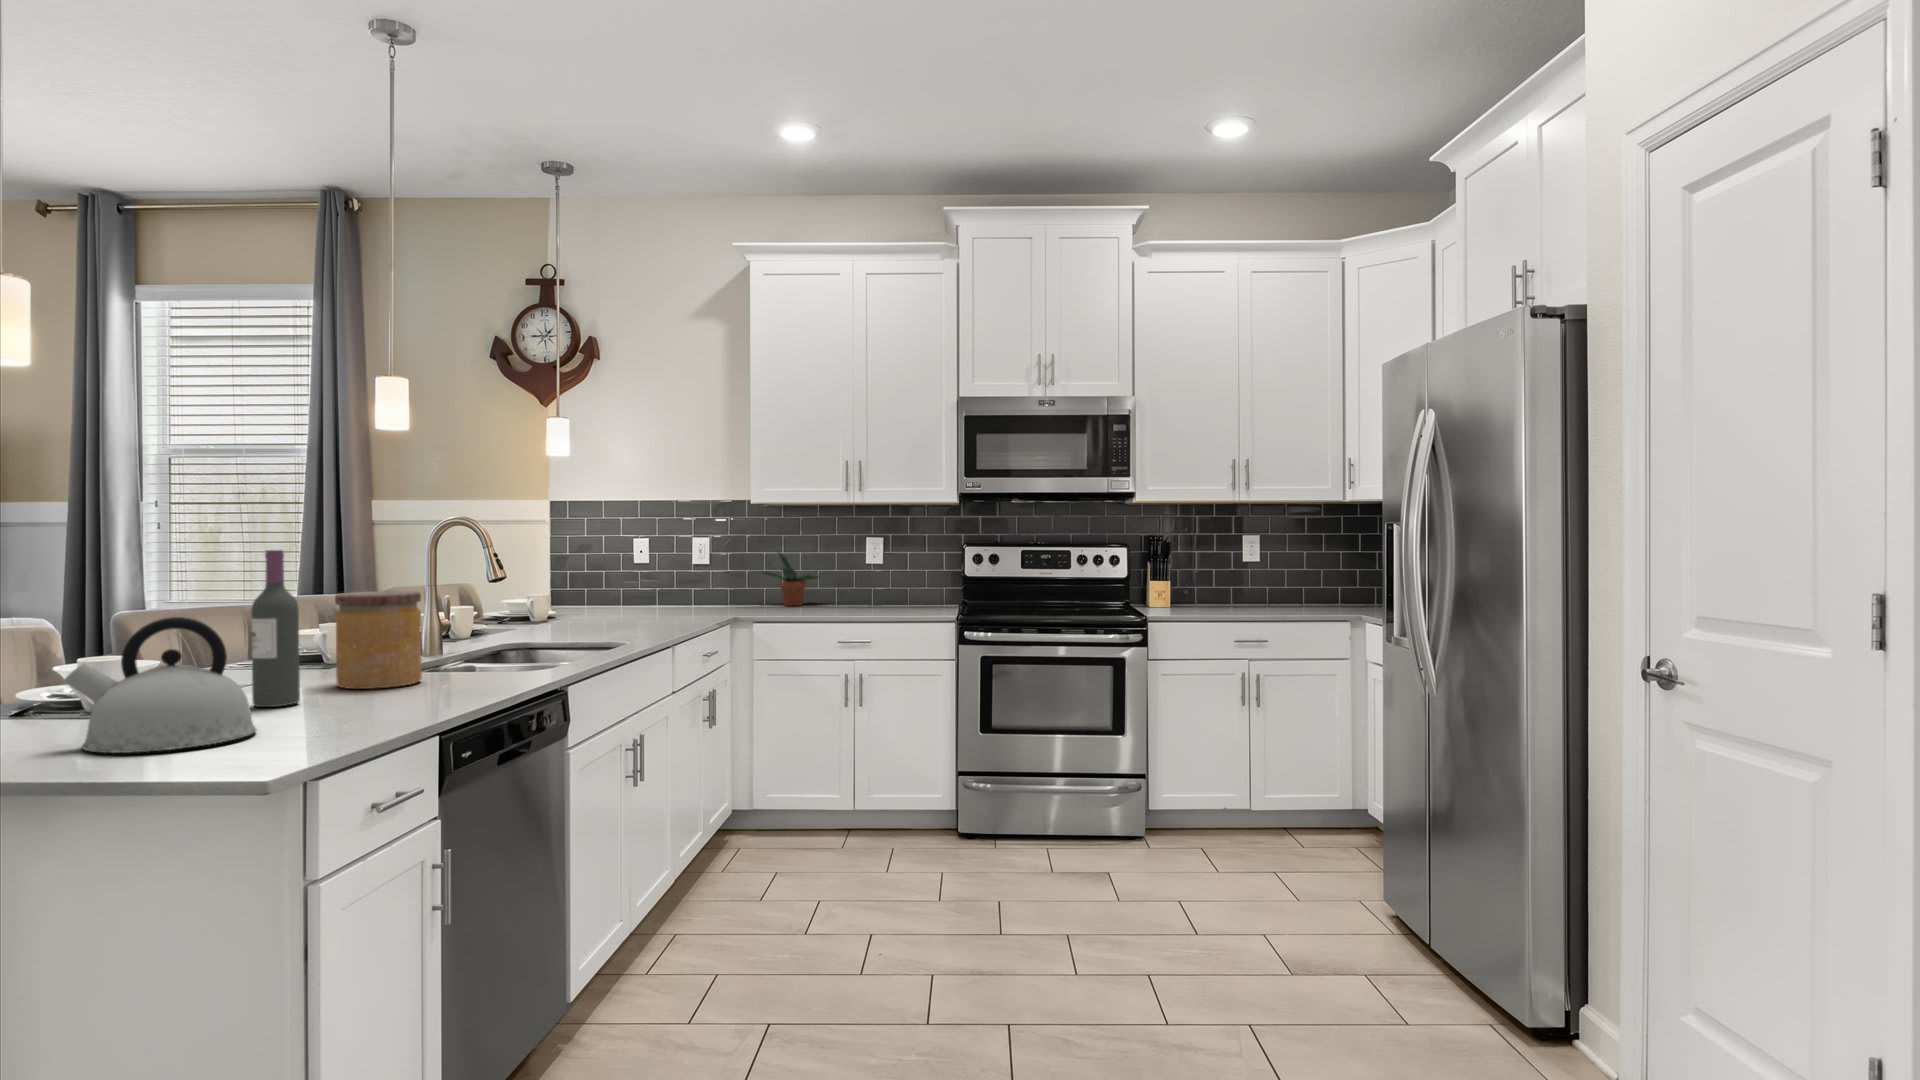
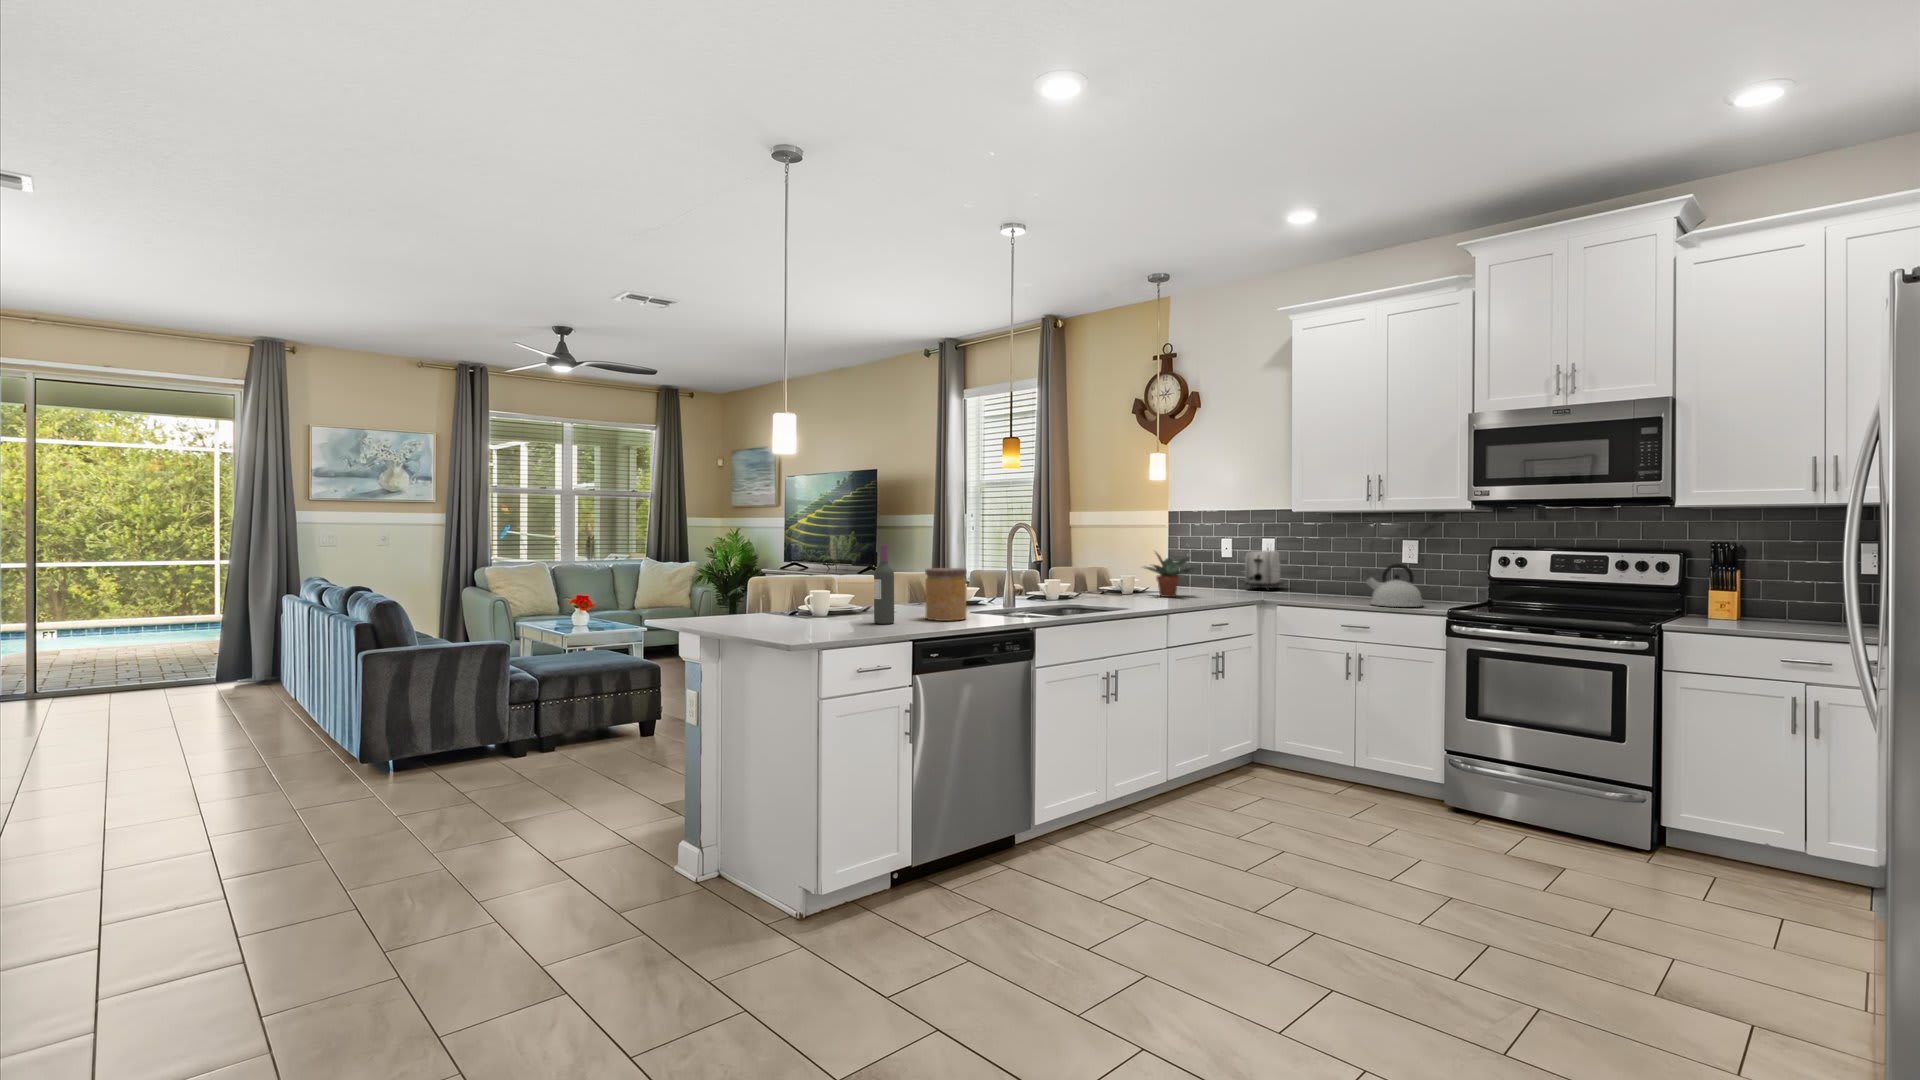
potted plant: present [761,552,820,606] -> present [1145,553,1193,597]
toaster: none [679,554,717,606] -> present [1245,551,1283,590]
kettle: present [64,617,257,753] -> present [1366,564,1423,607]

